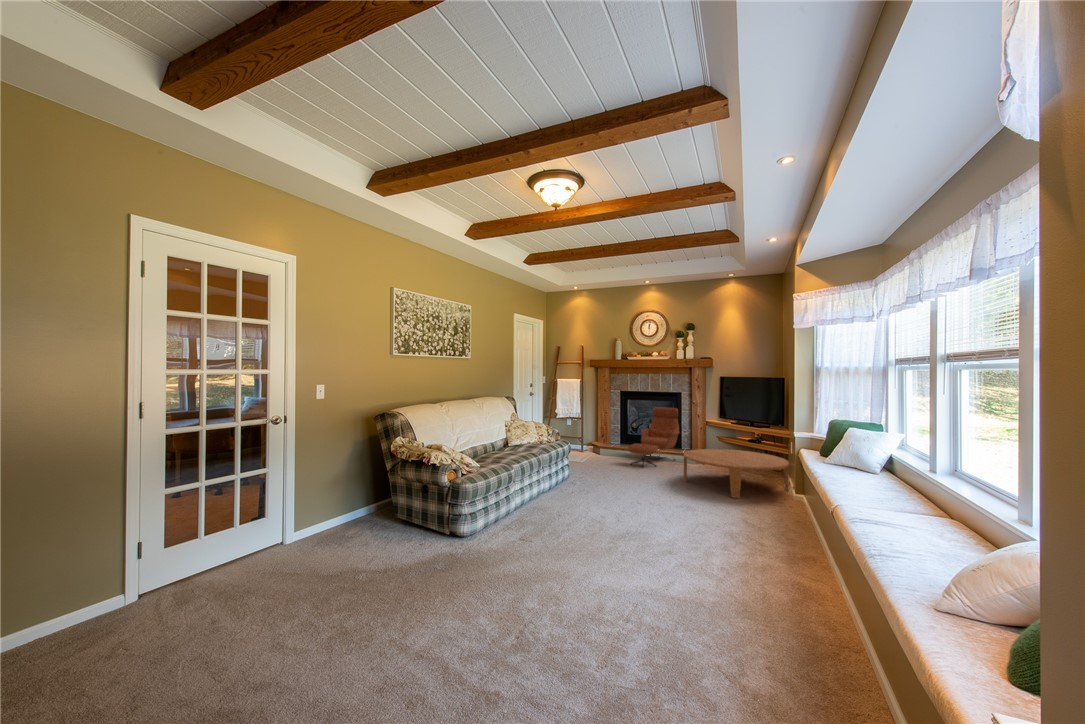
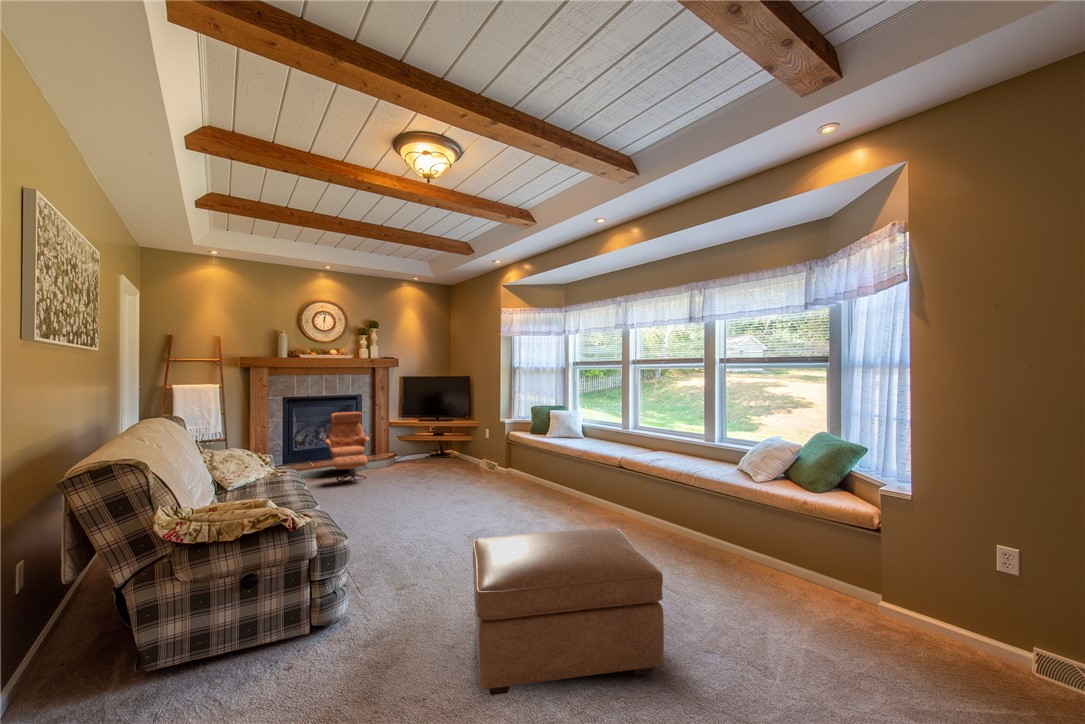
coffee table: present [684,449,789,498] -> none [414,443,503,485]
ottoman: none [407,497,578,659] -> present [473,528,664,695]

